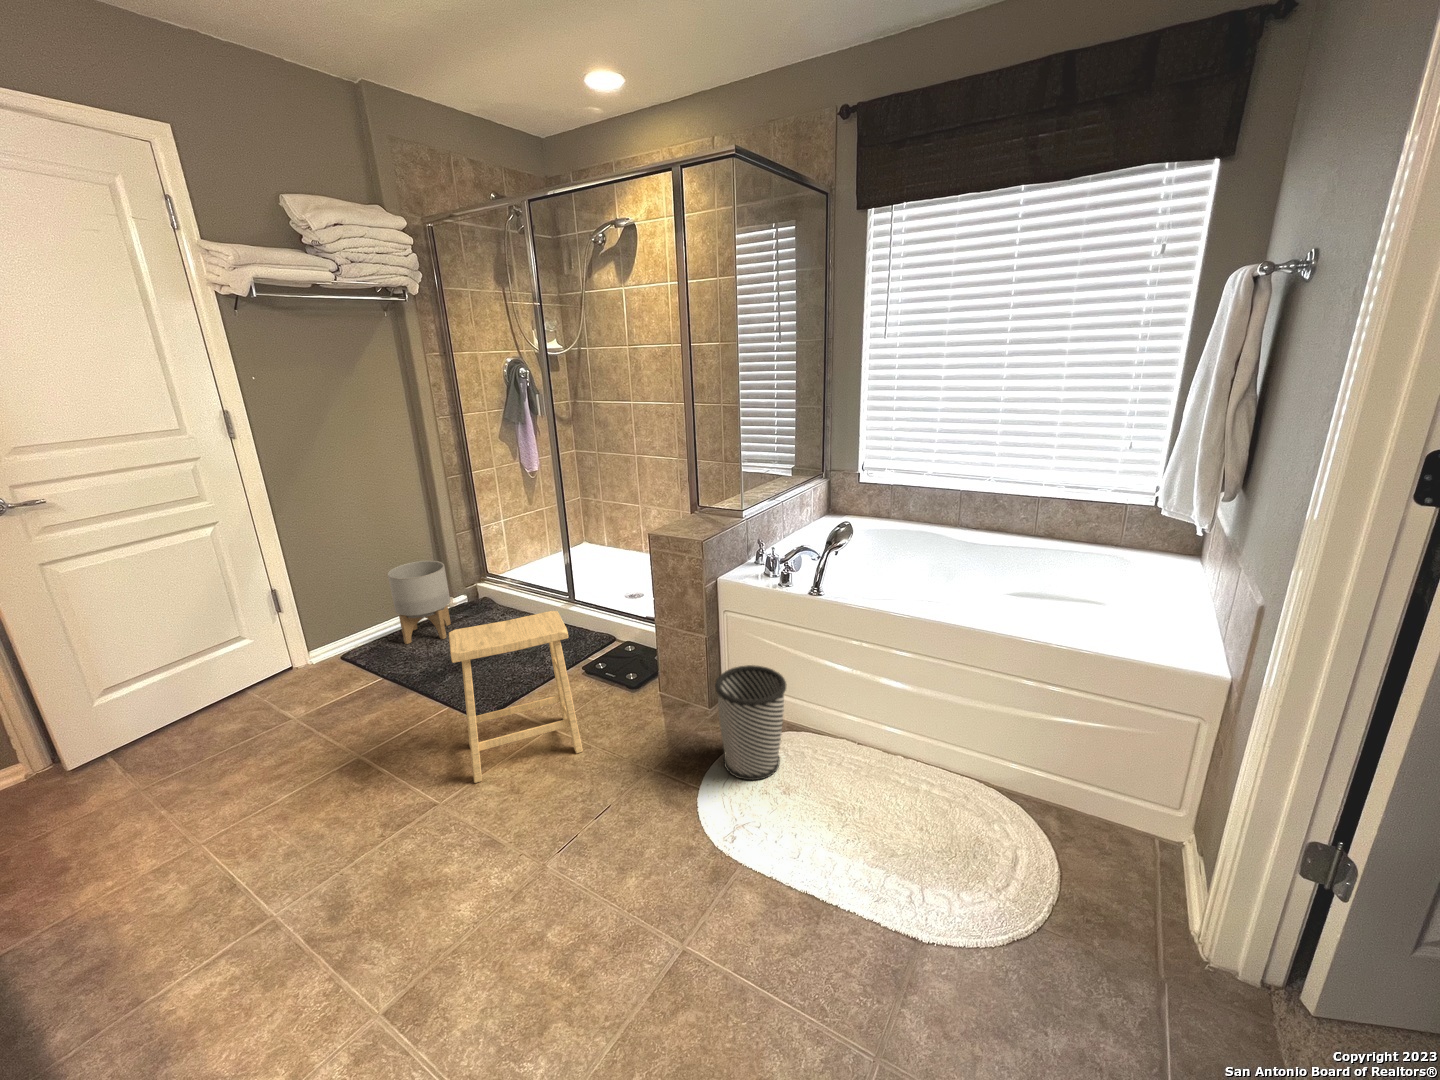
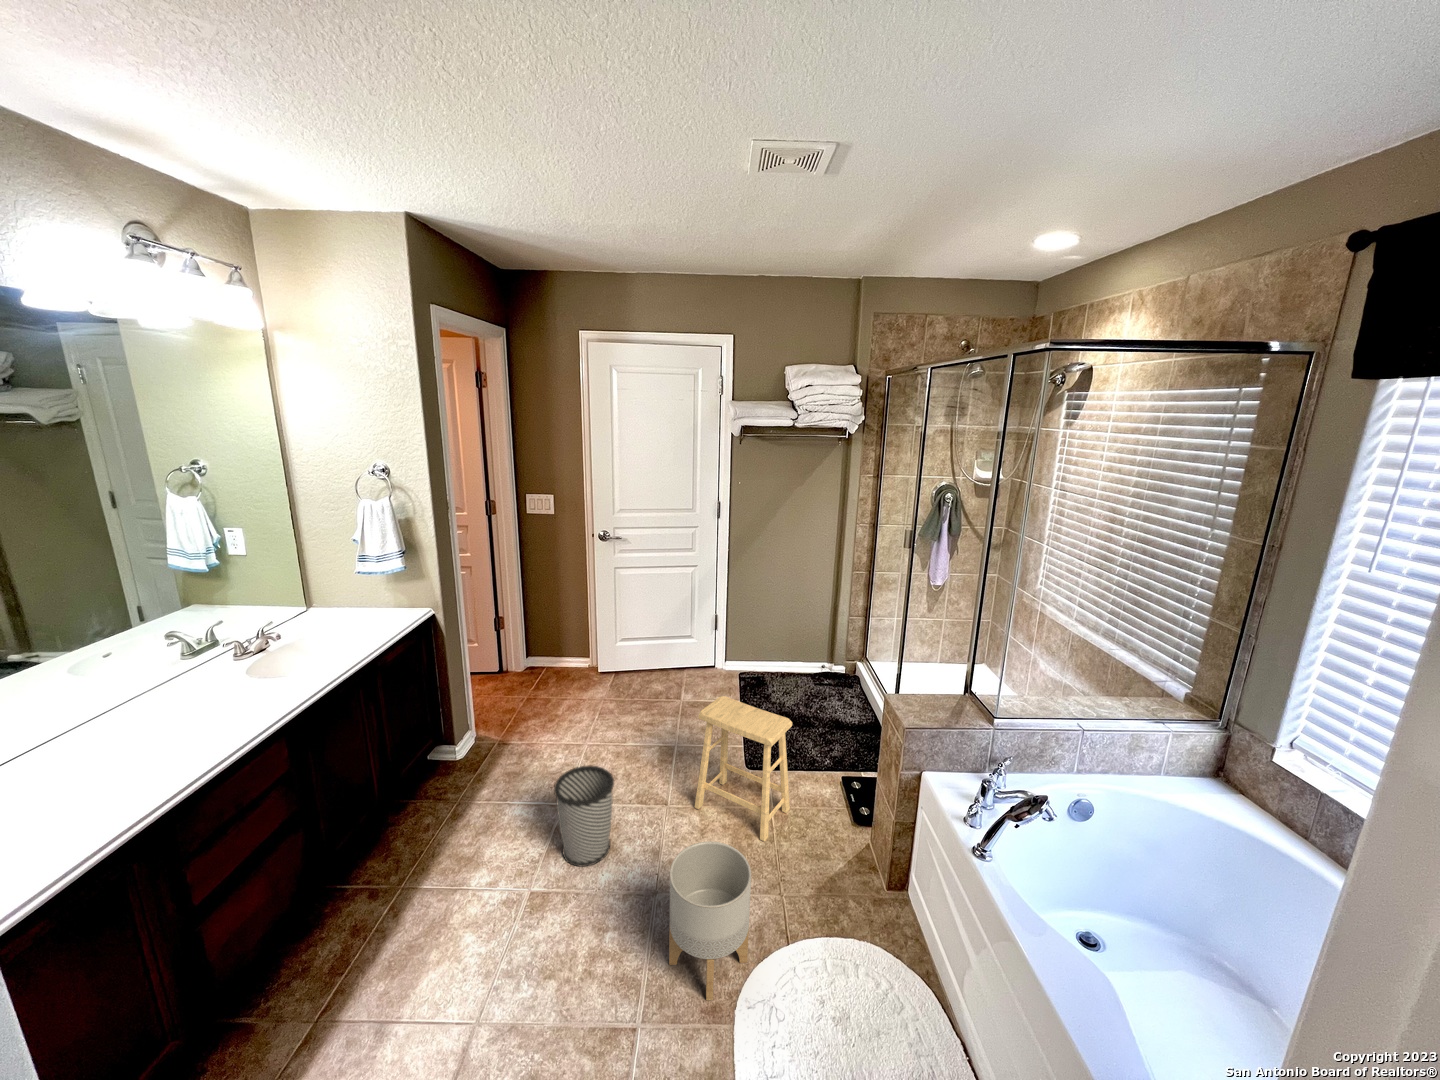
planter: present [388,561,451,644] -> present [669,841,751,1000]
wastebasket: present [715,665,786,780] -> present [554,766,614,867]

